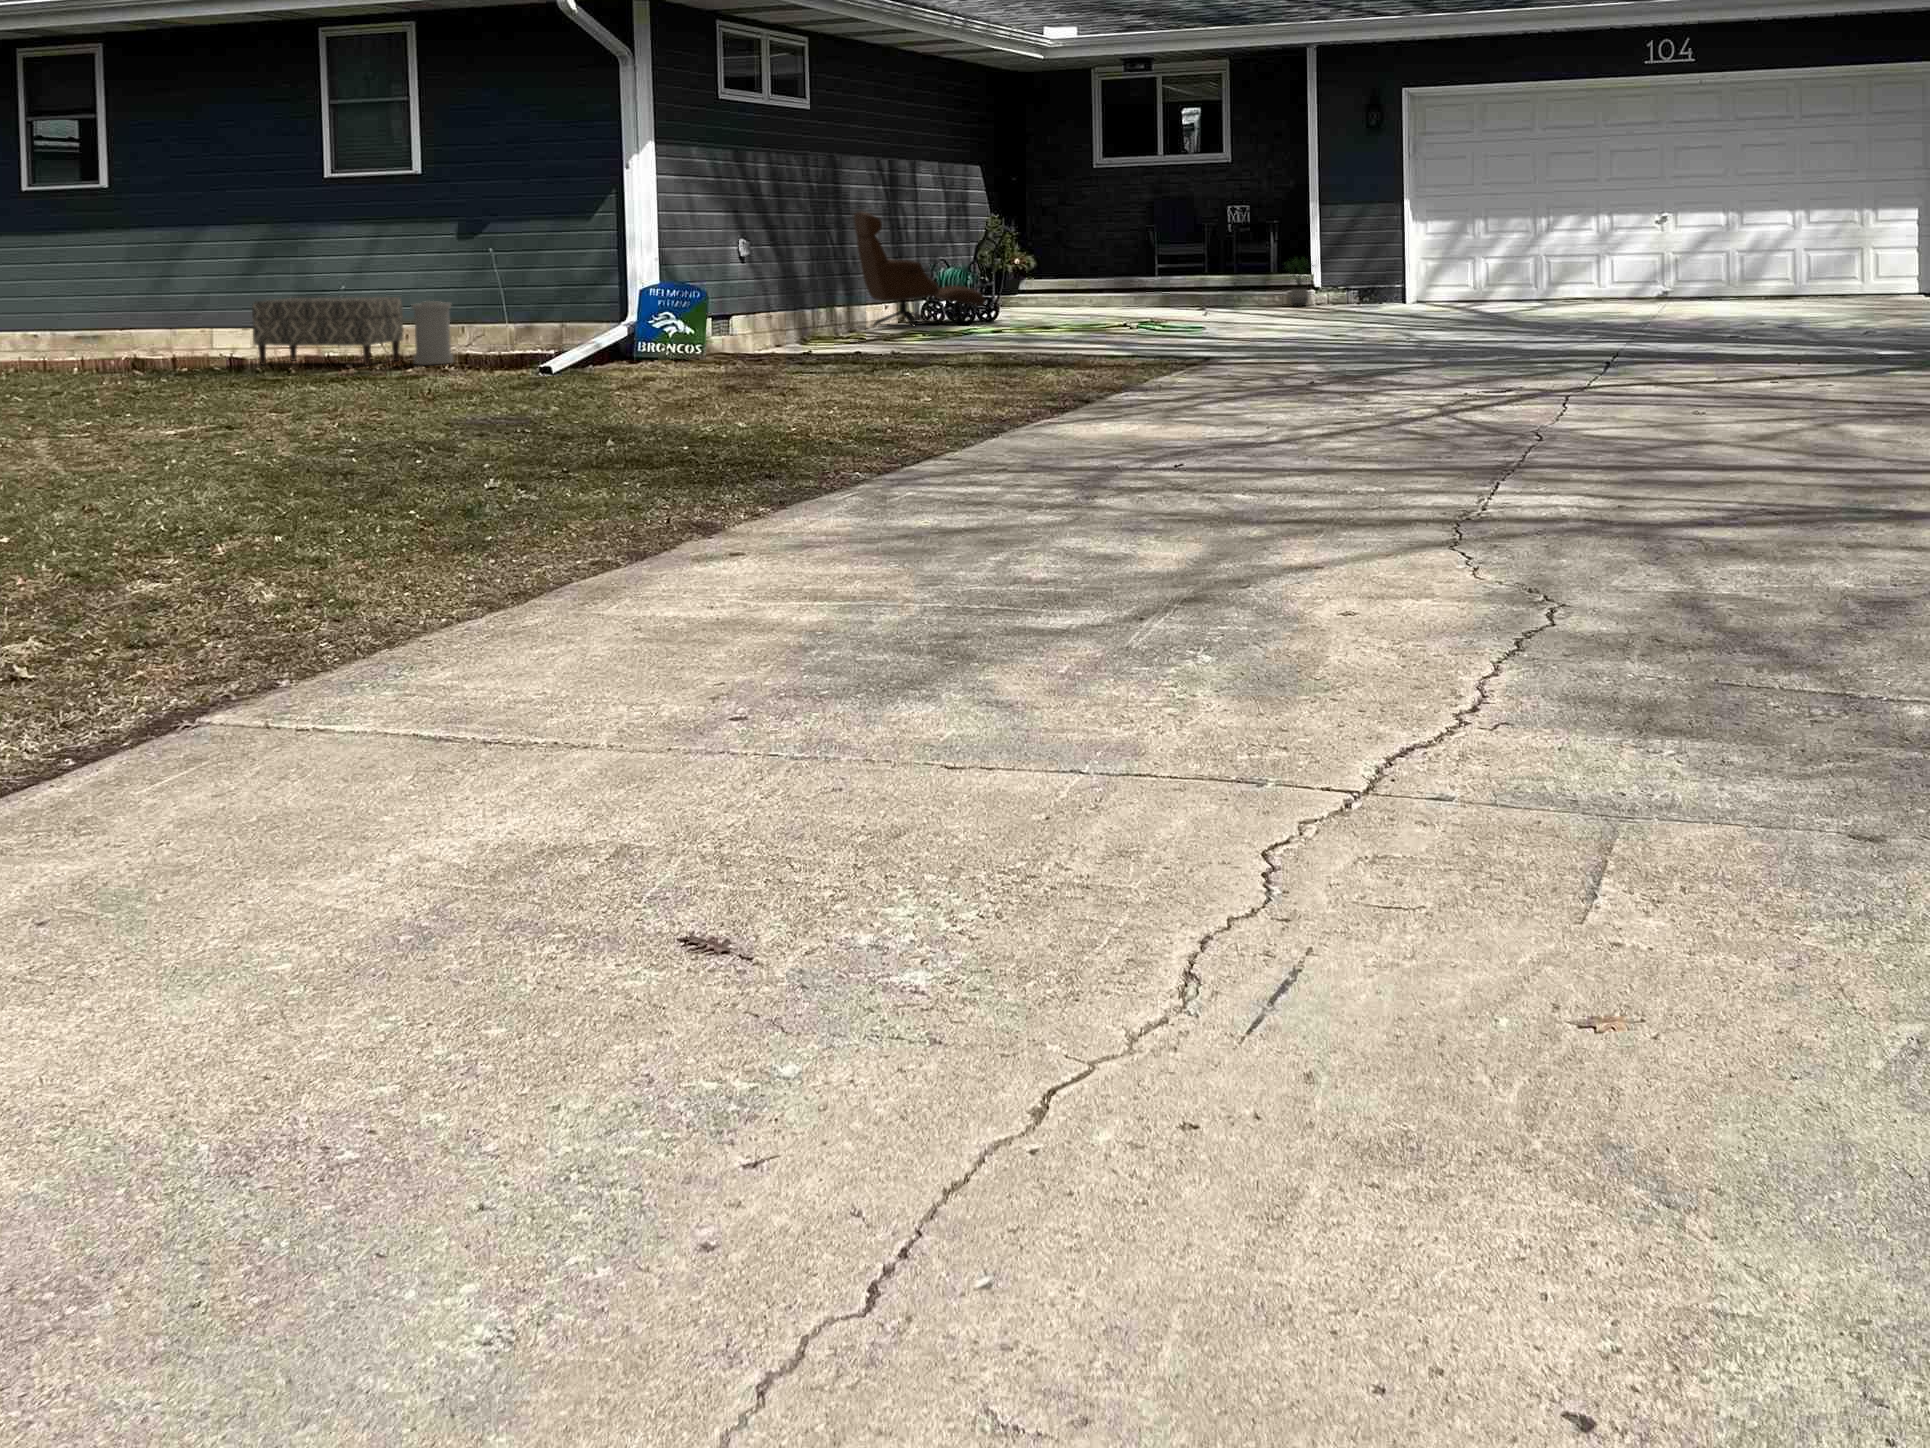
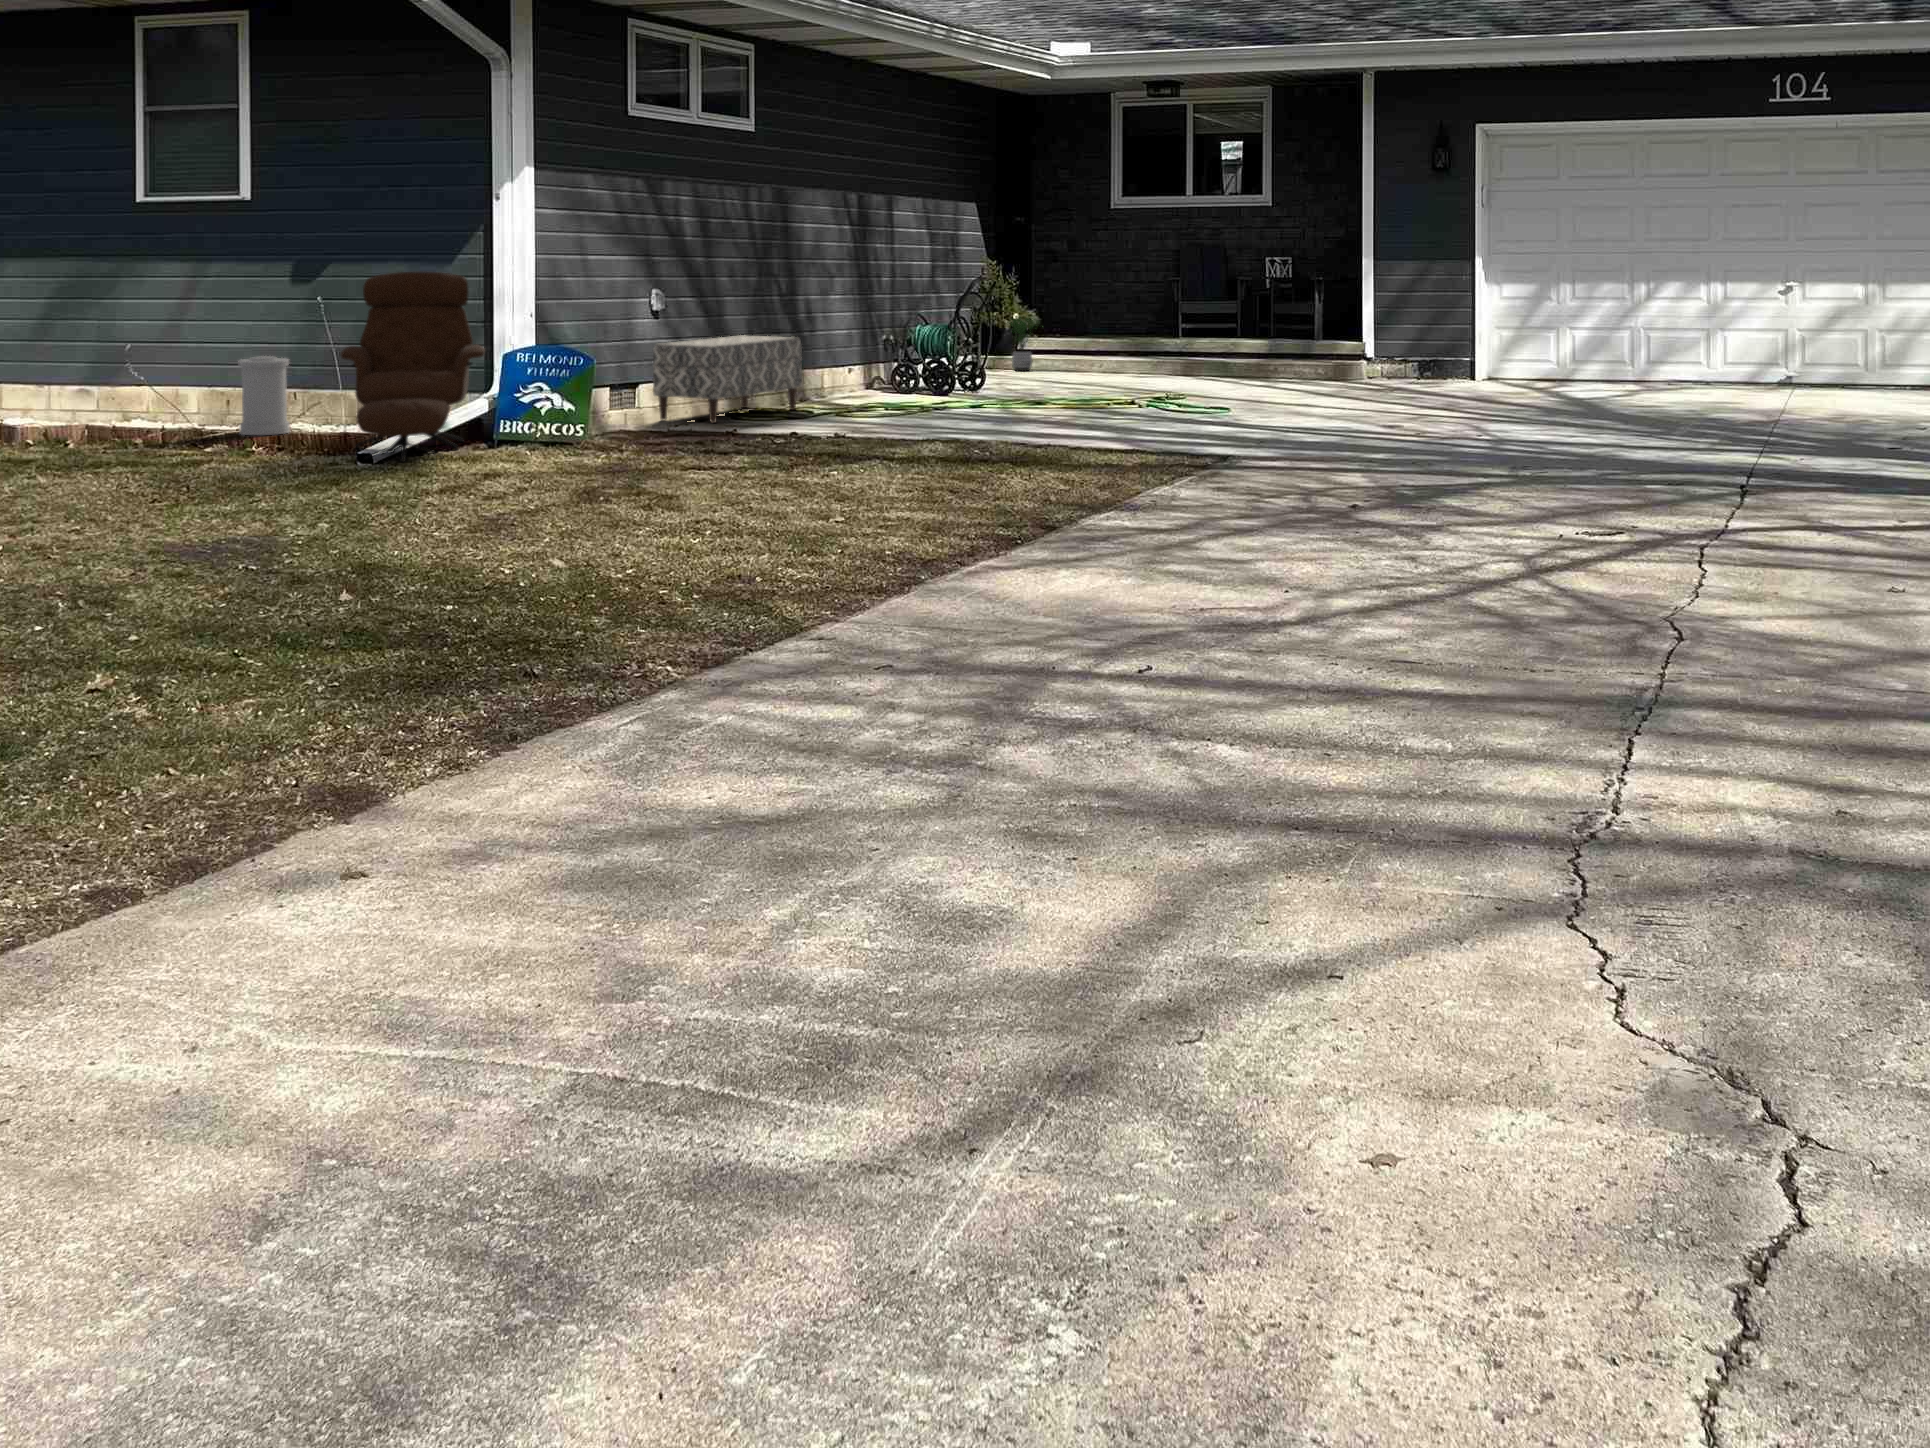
lounge chair: present [854,212,985,326] -> present [340,272,485,462]
potted plant: present [1286,257,1314,306] -> present [1007,316,1043,371]
bench: present [252,297,404,366] -> present [653,335,802,423]

